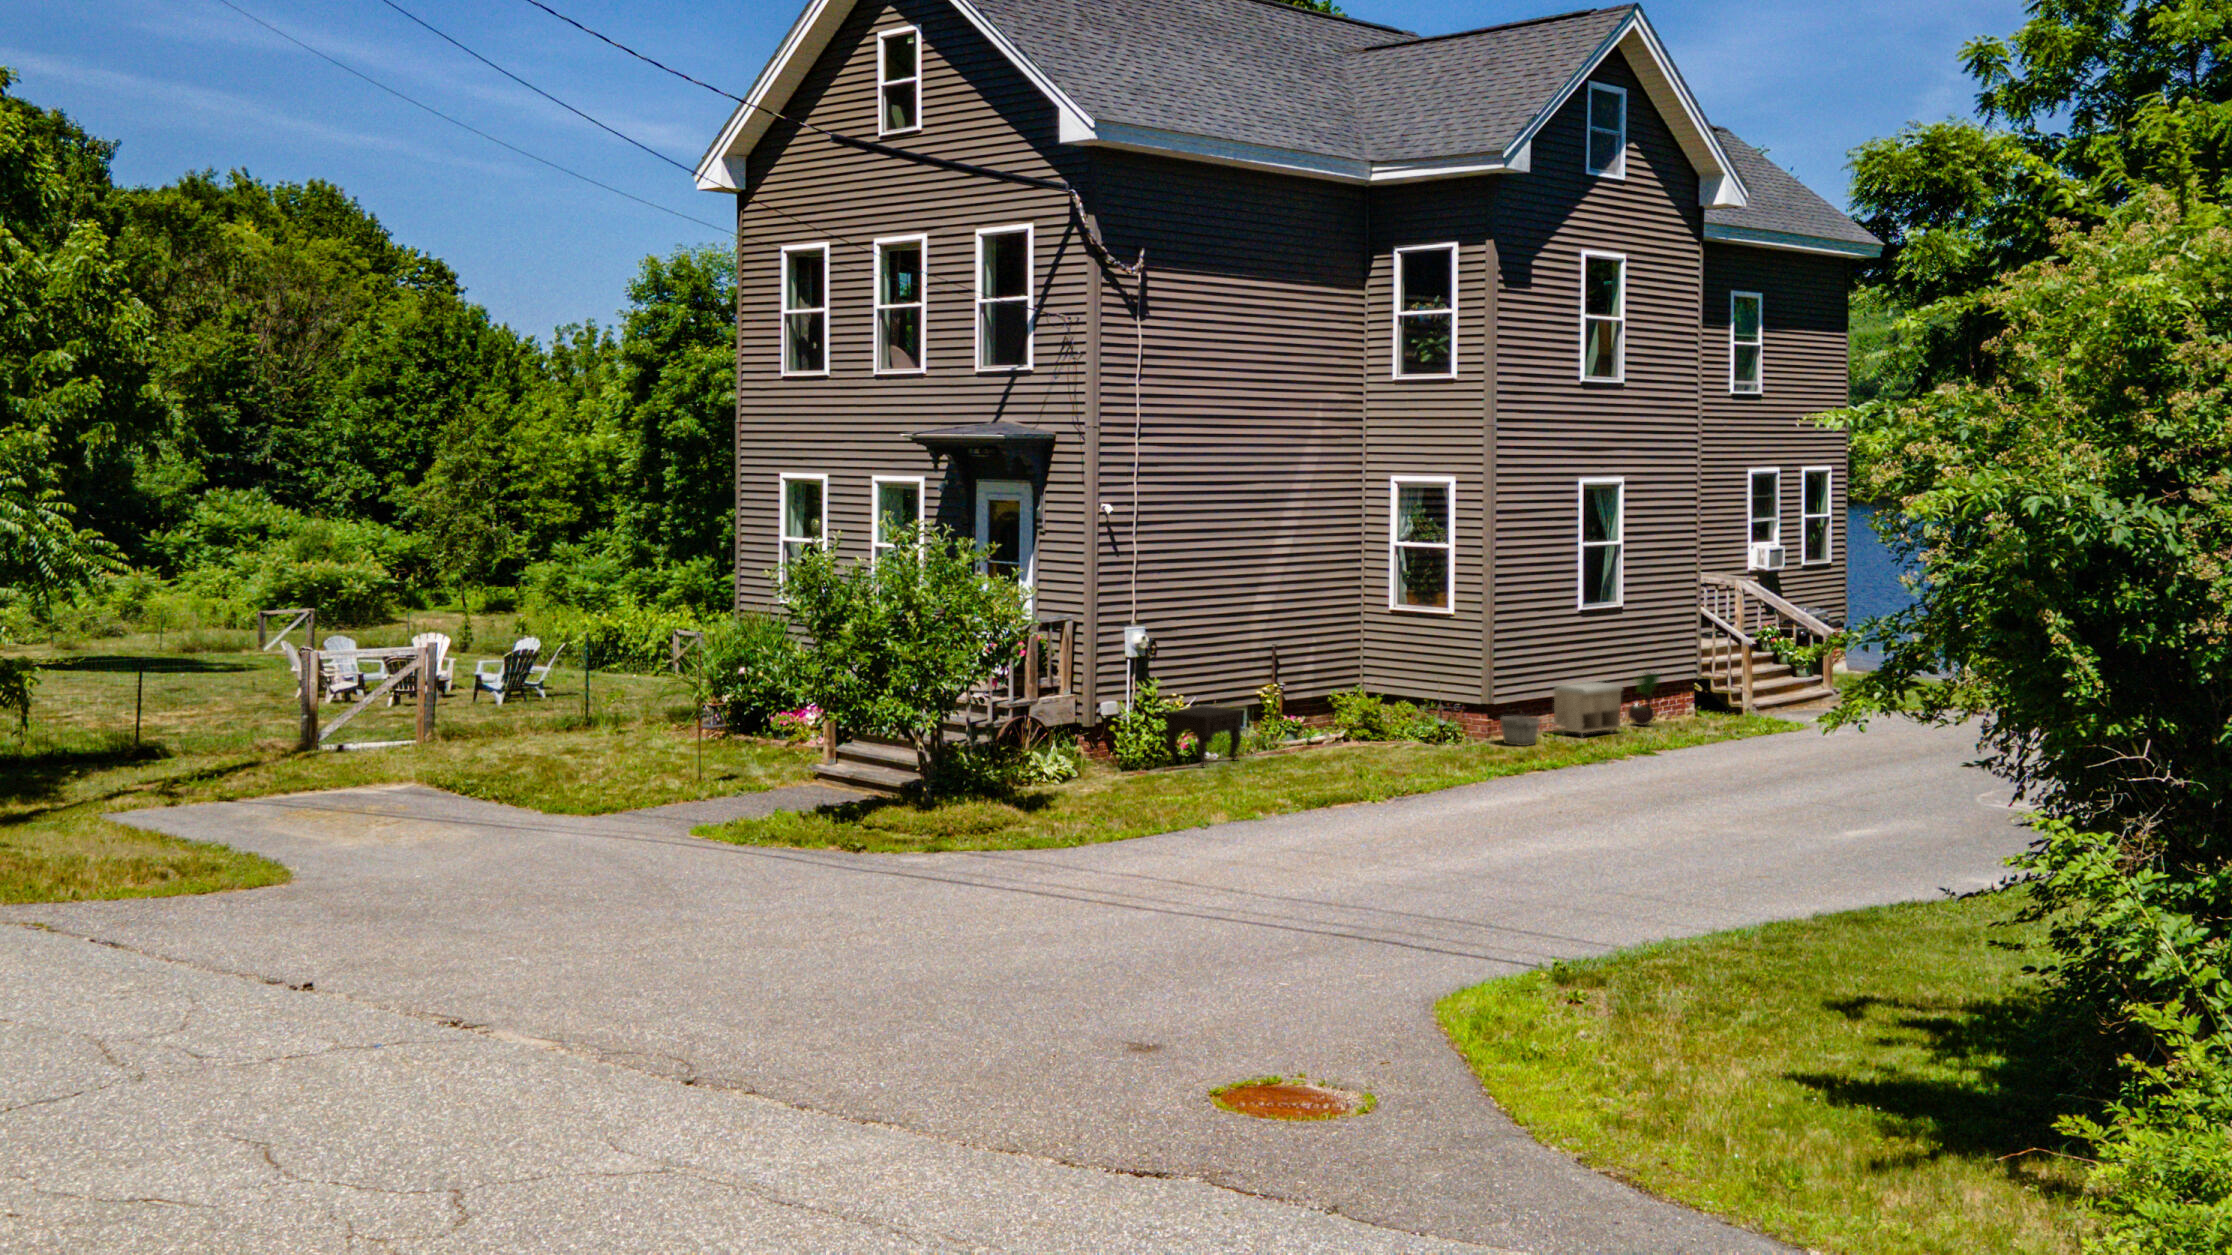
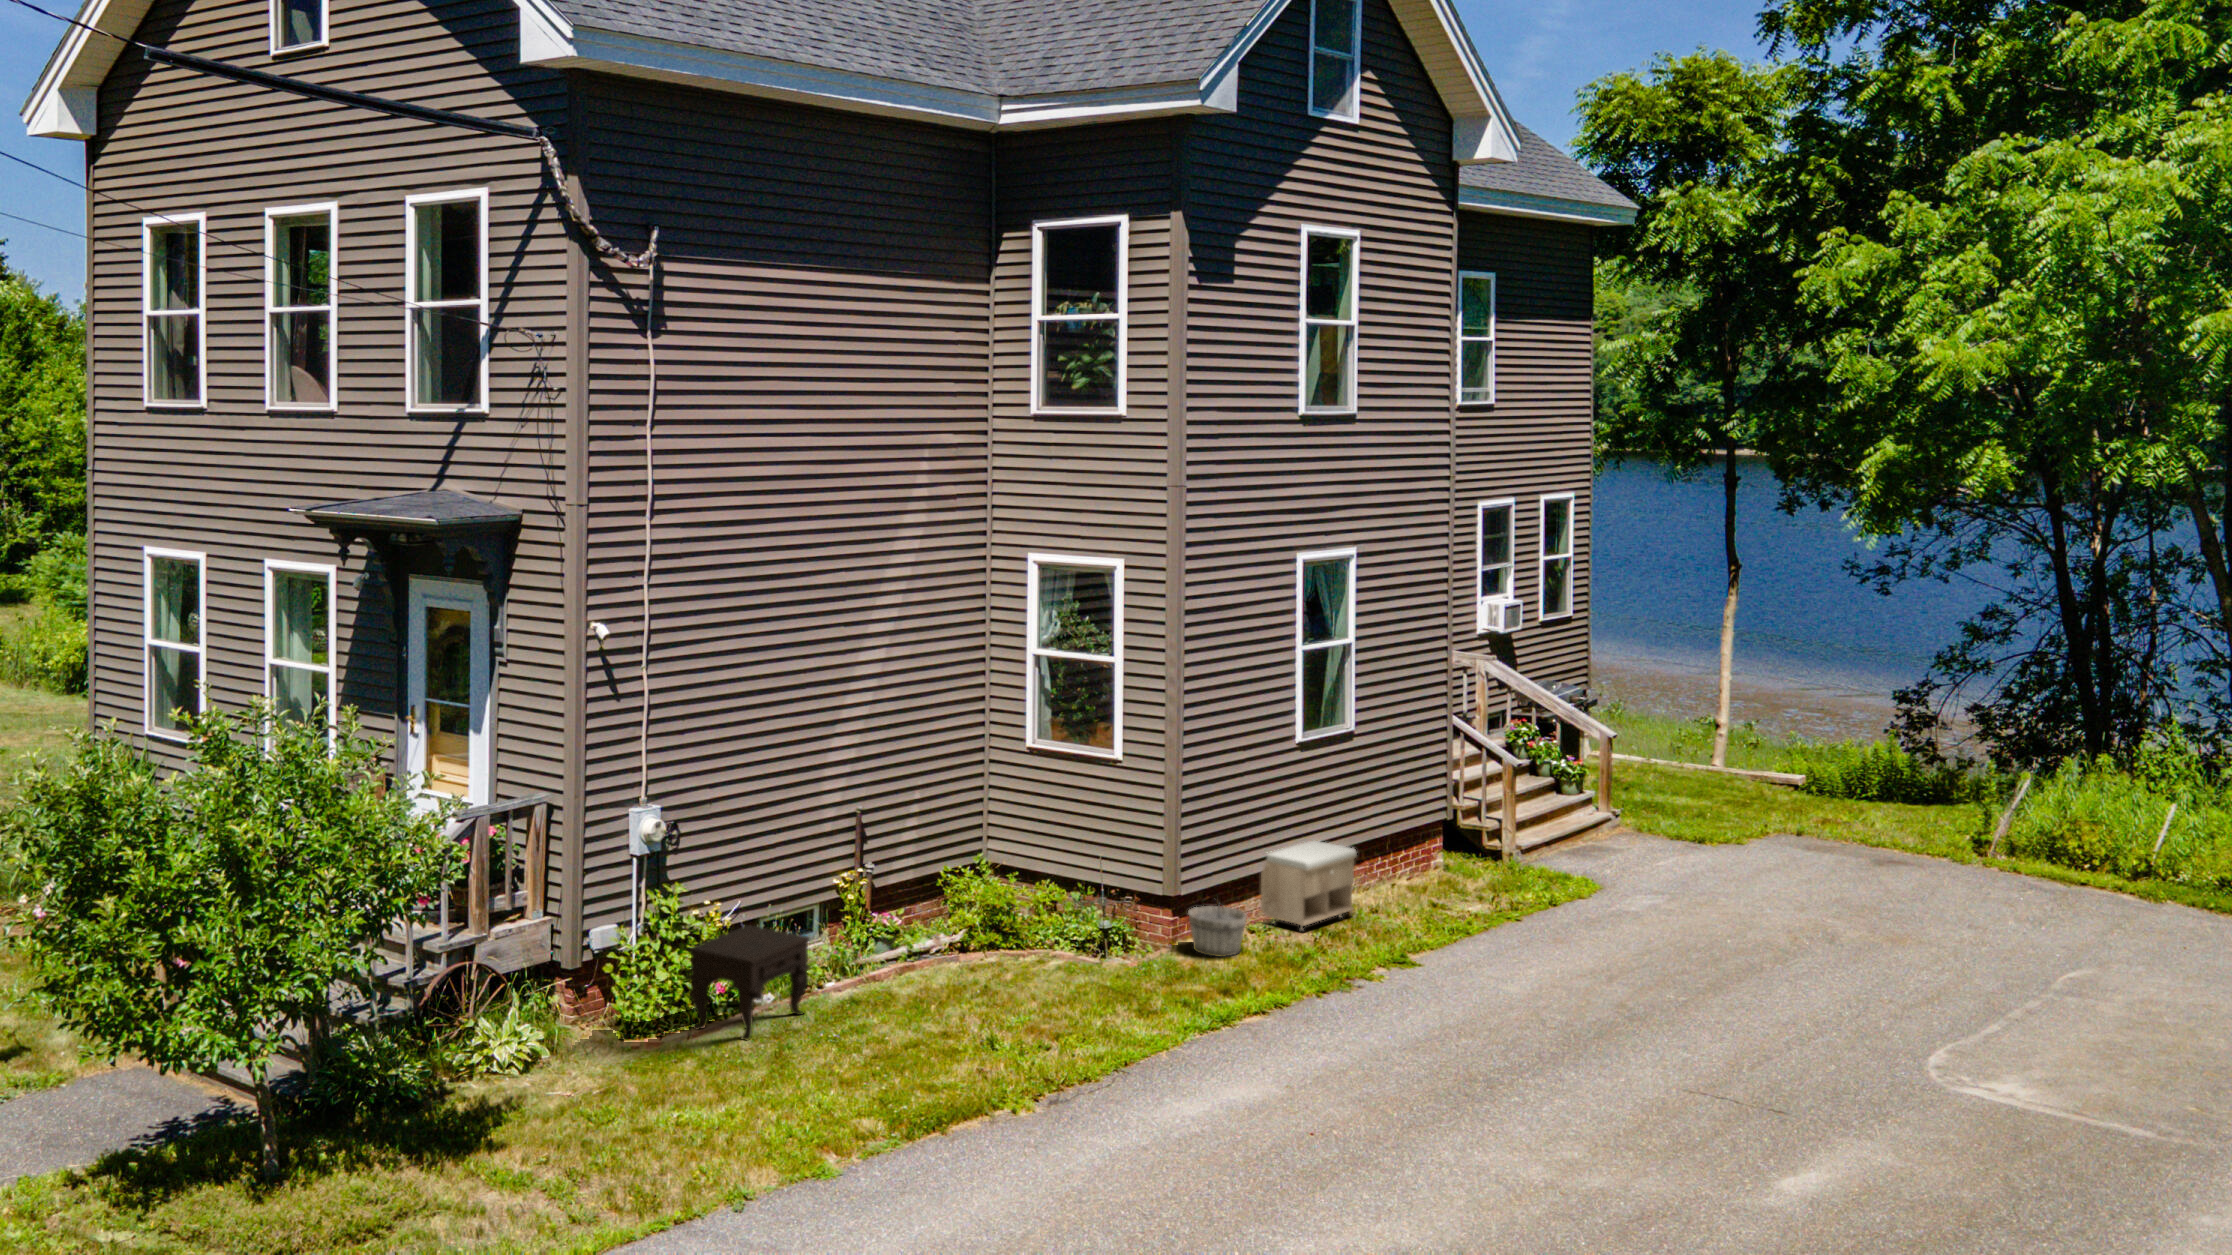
potted tree: present [1628,673,1659,726] -> none [1357,814,1408,897]

